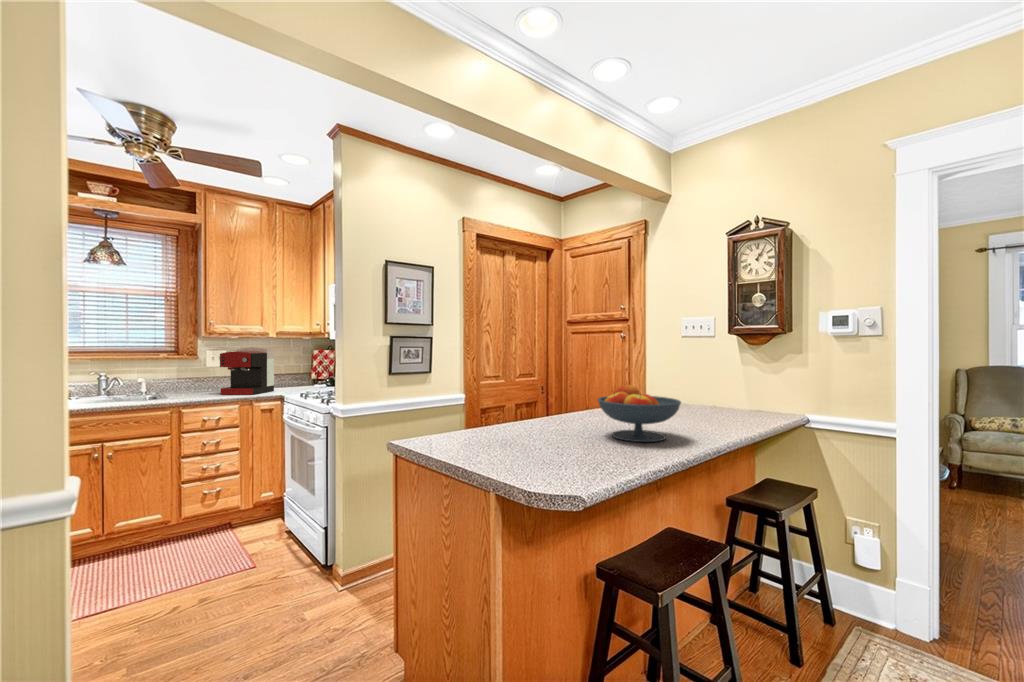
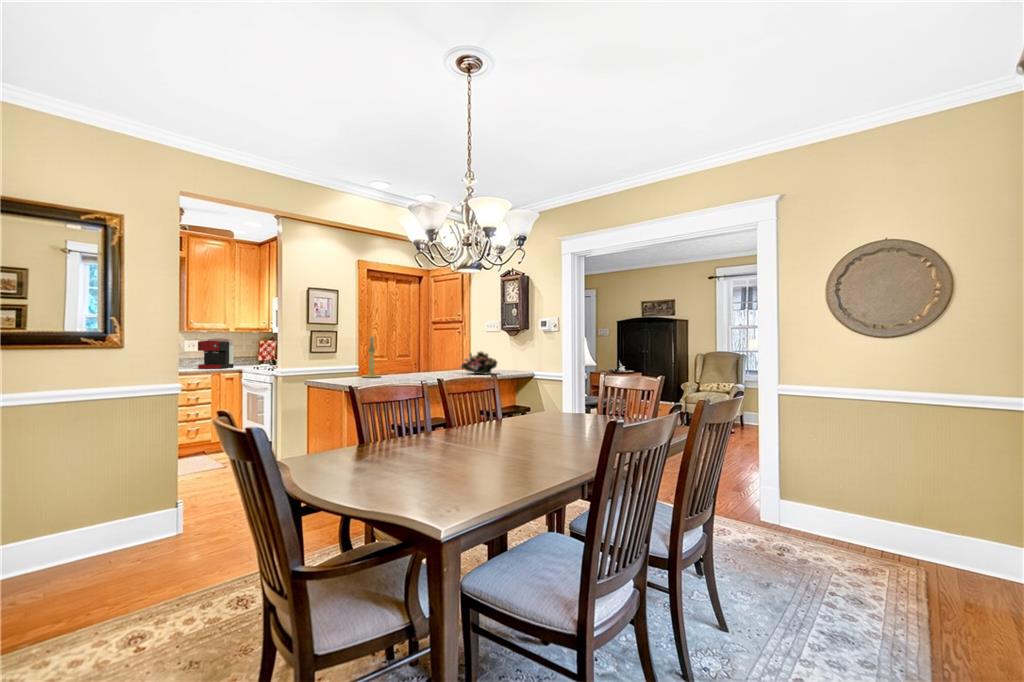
candle holder: none [507,348,550,441] -> present [362,336,381,378]
flower arrangement: none [673,374,756,424] -> present [460,351,497,374]
fruit bowl: present [598,385,681,442] -> none [405,354,443,378]

